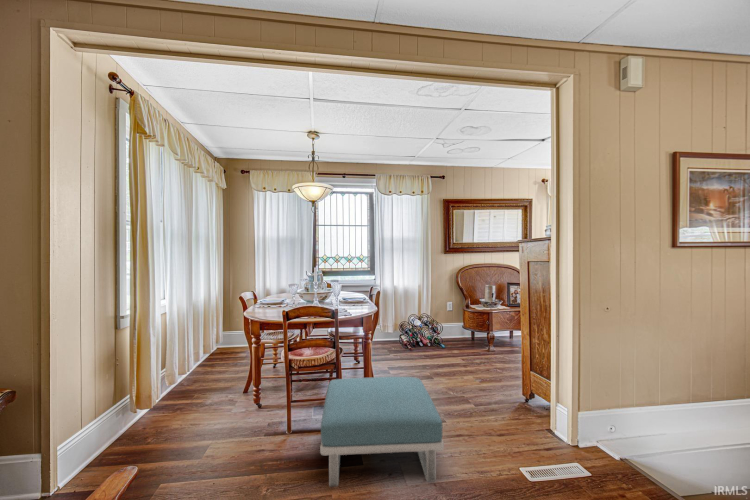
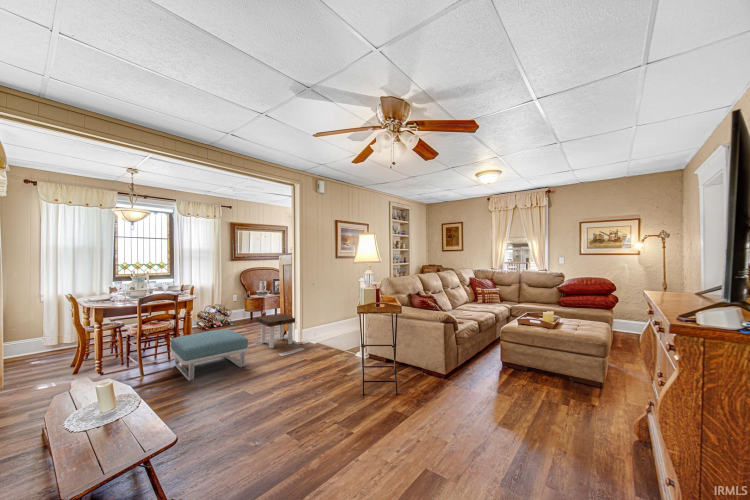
side table: none [472,357,555,432] -> present [256,314,295,348]

